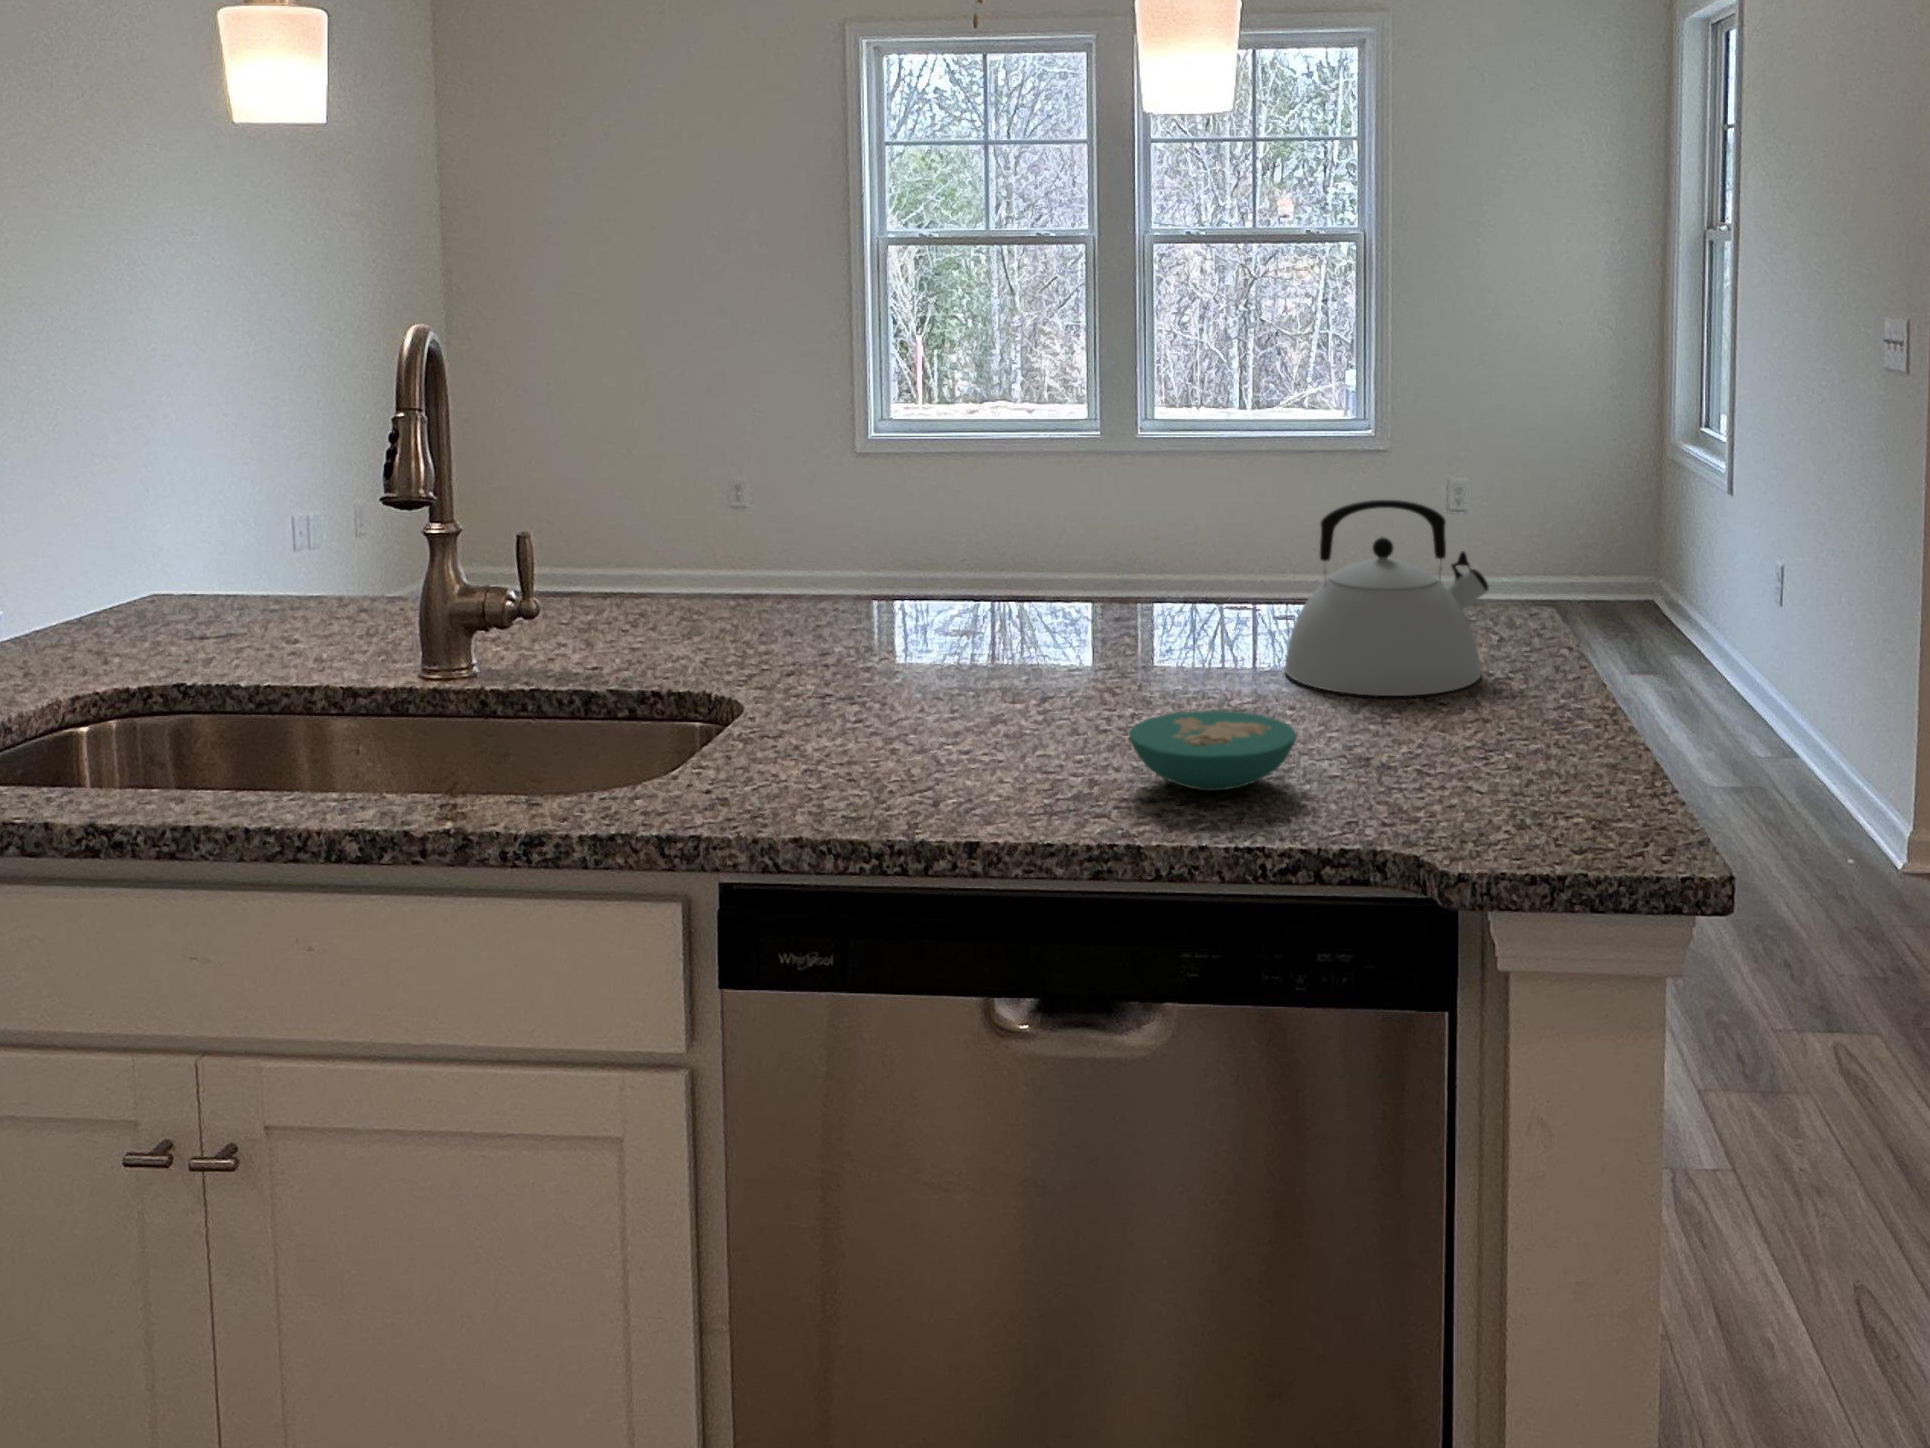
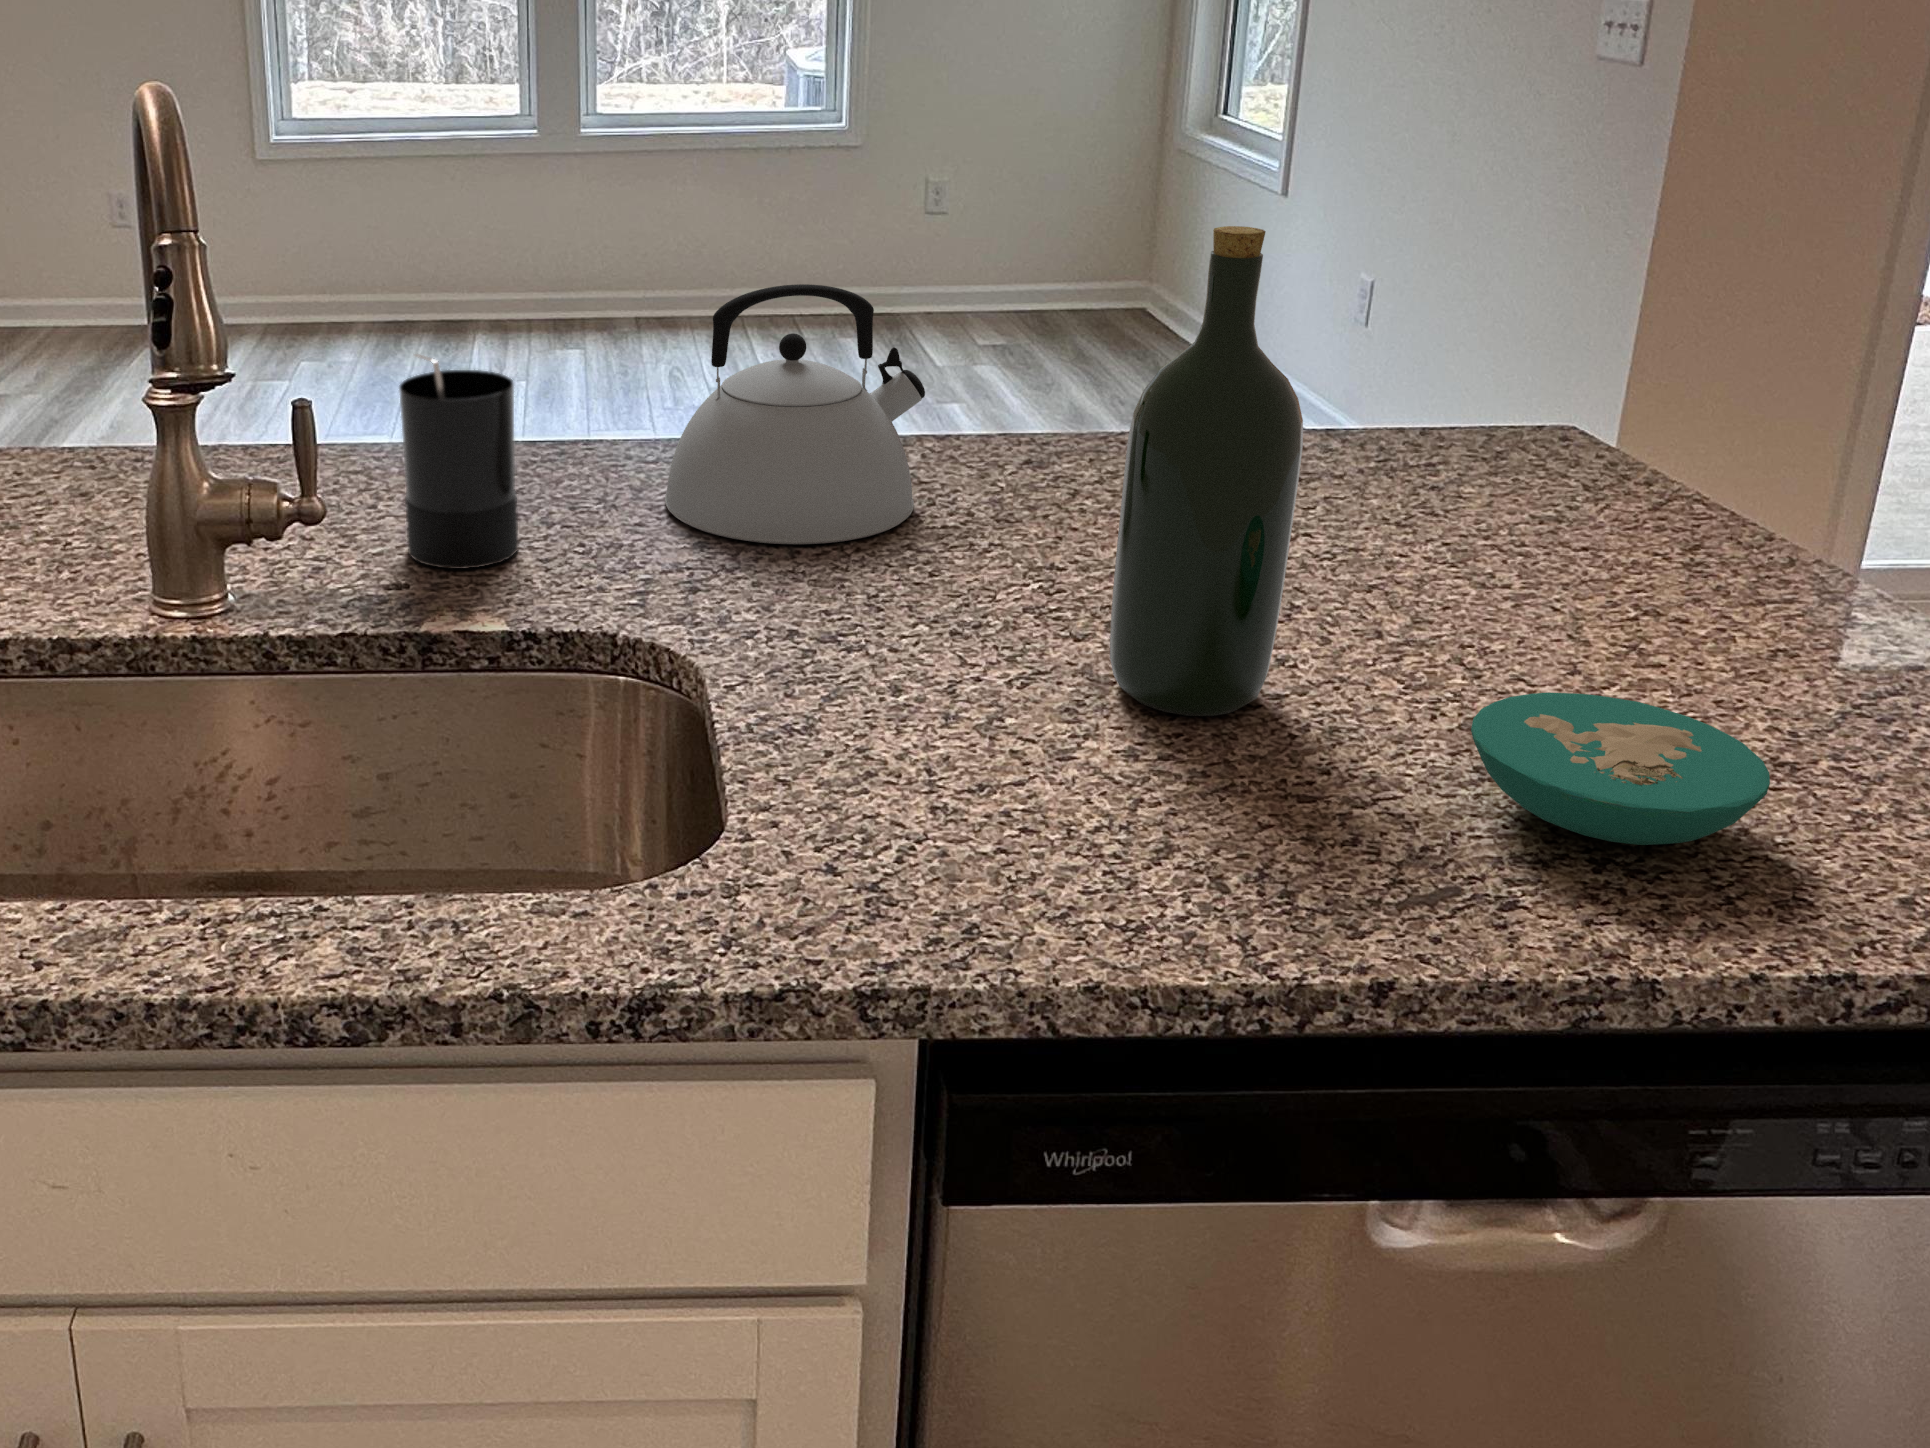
wine bottle: none [983,416,1091,736] -> present [1110,226,1303,716]
kettle: present [1284,500,1489,696] -> present [665,284,925,544]
candle: none [611,517,694,660] -> present [399,354,519,569]

